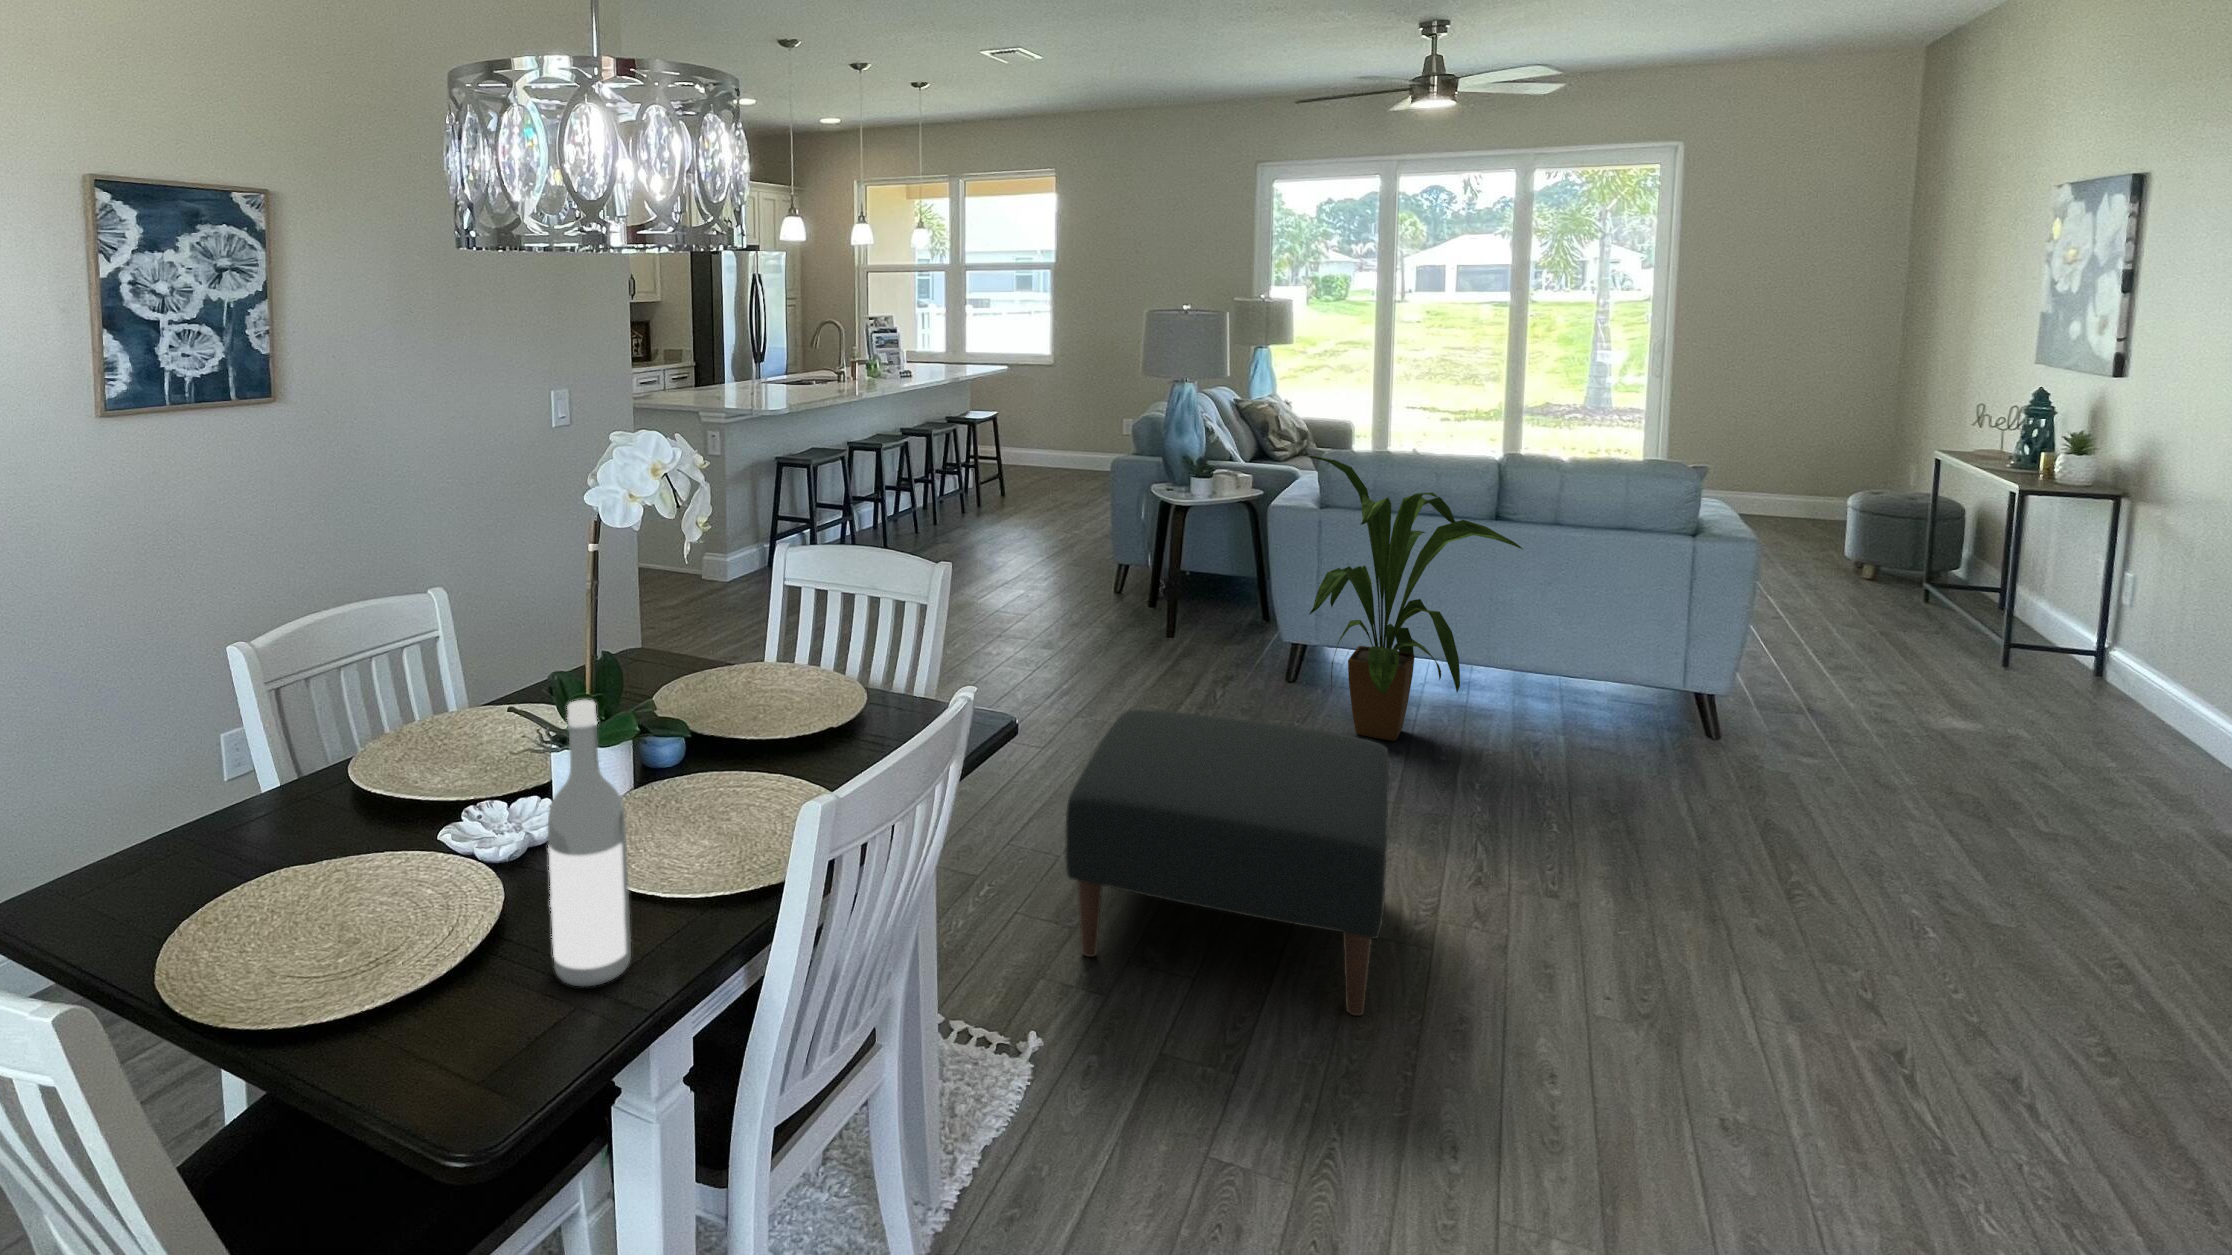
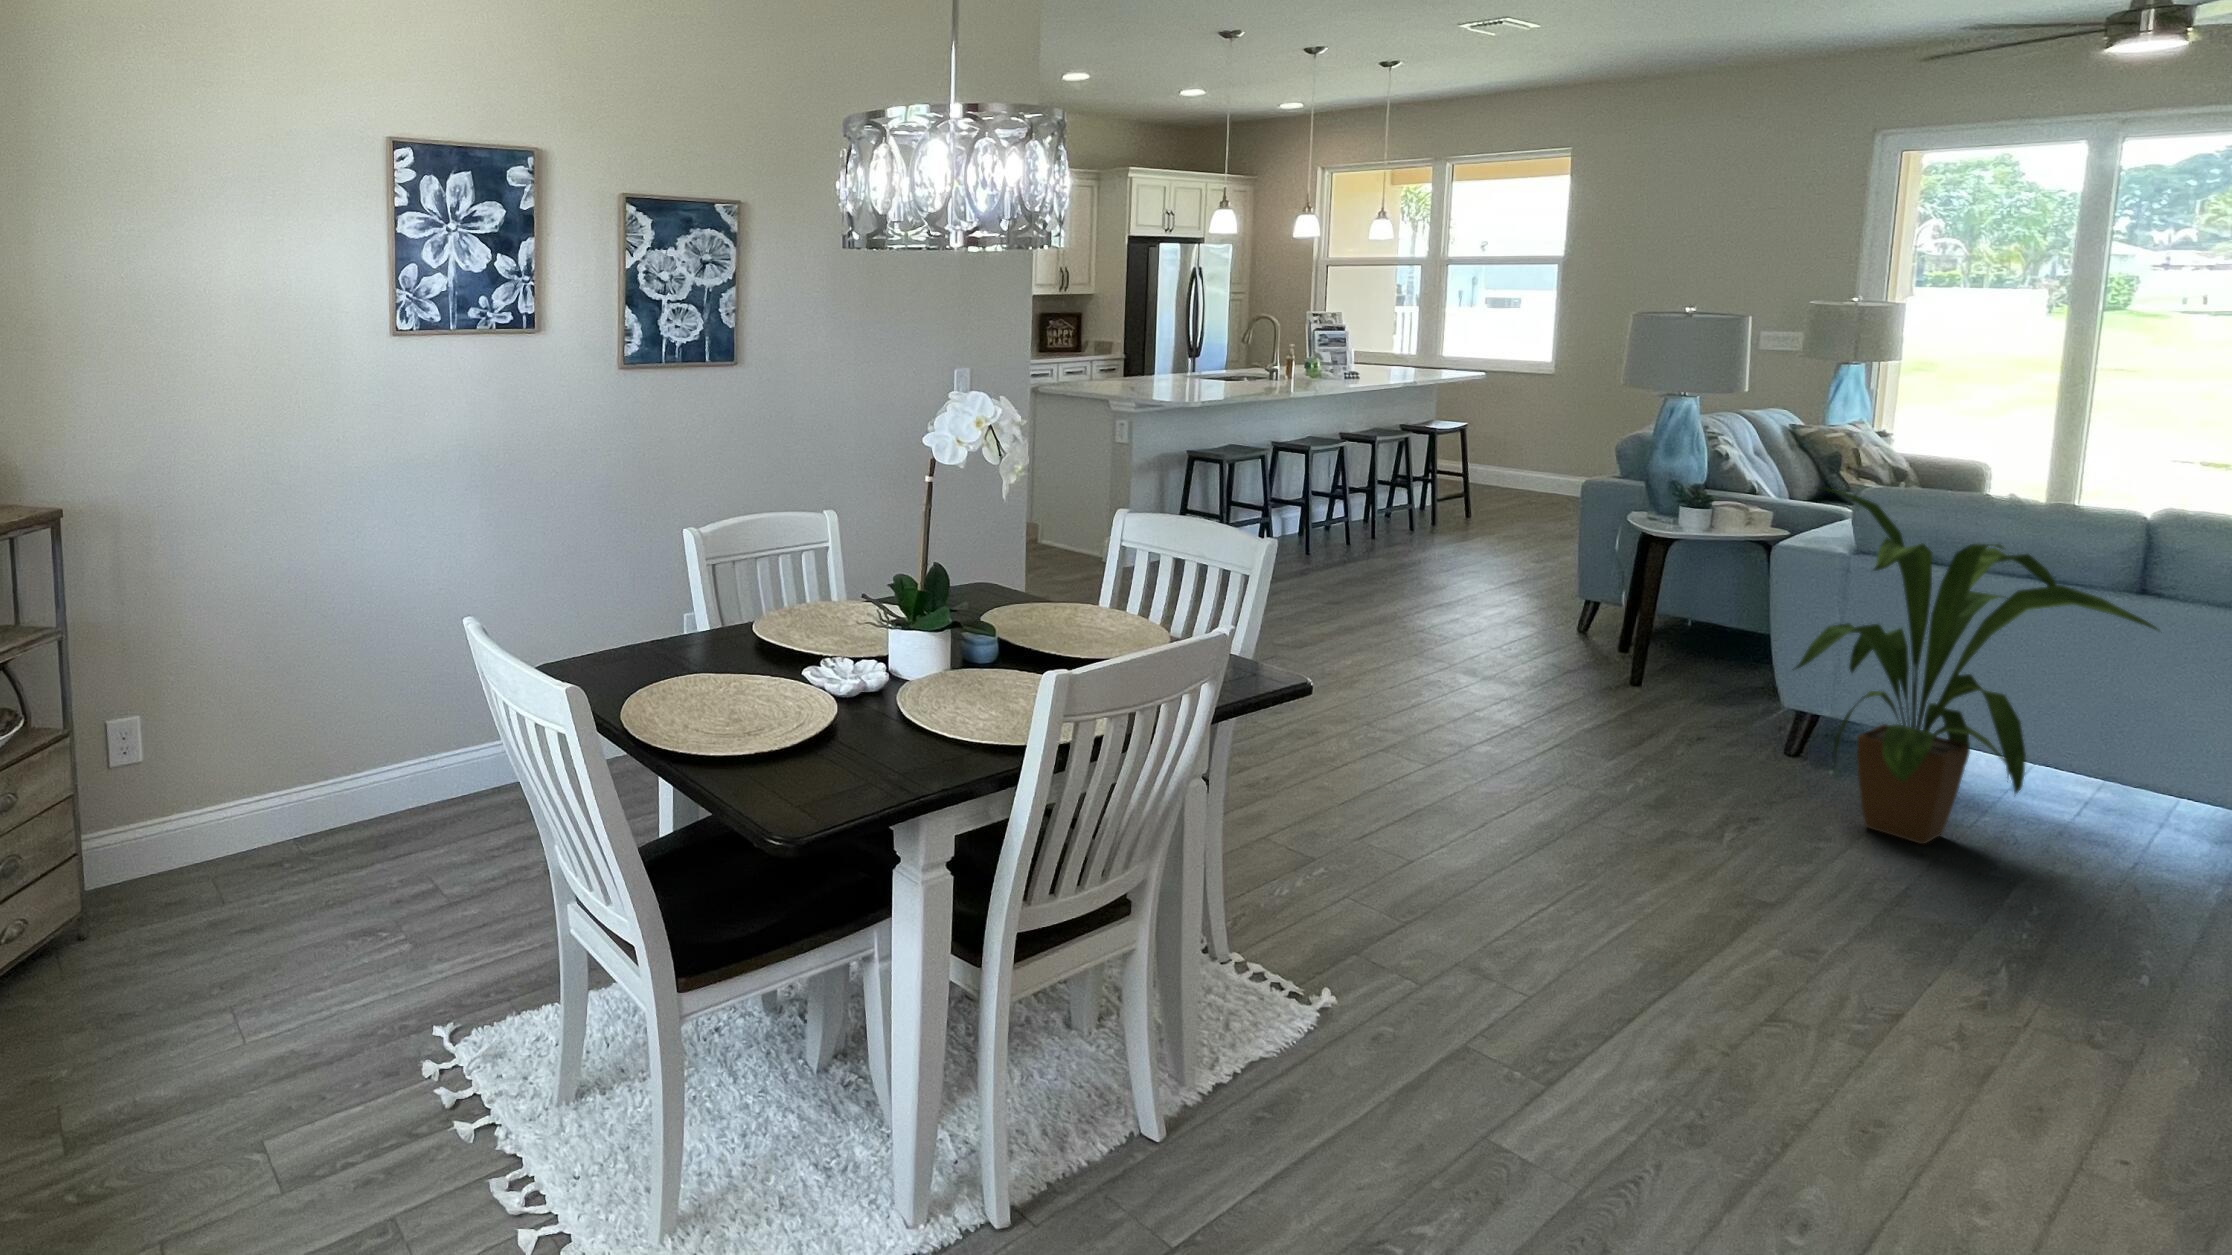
wine bottle: present [548,700,631,986] -> none [860,569,914,769]
ottoman: present [1065,709,1389,1016] -> none [1389,728,1839,1081]

